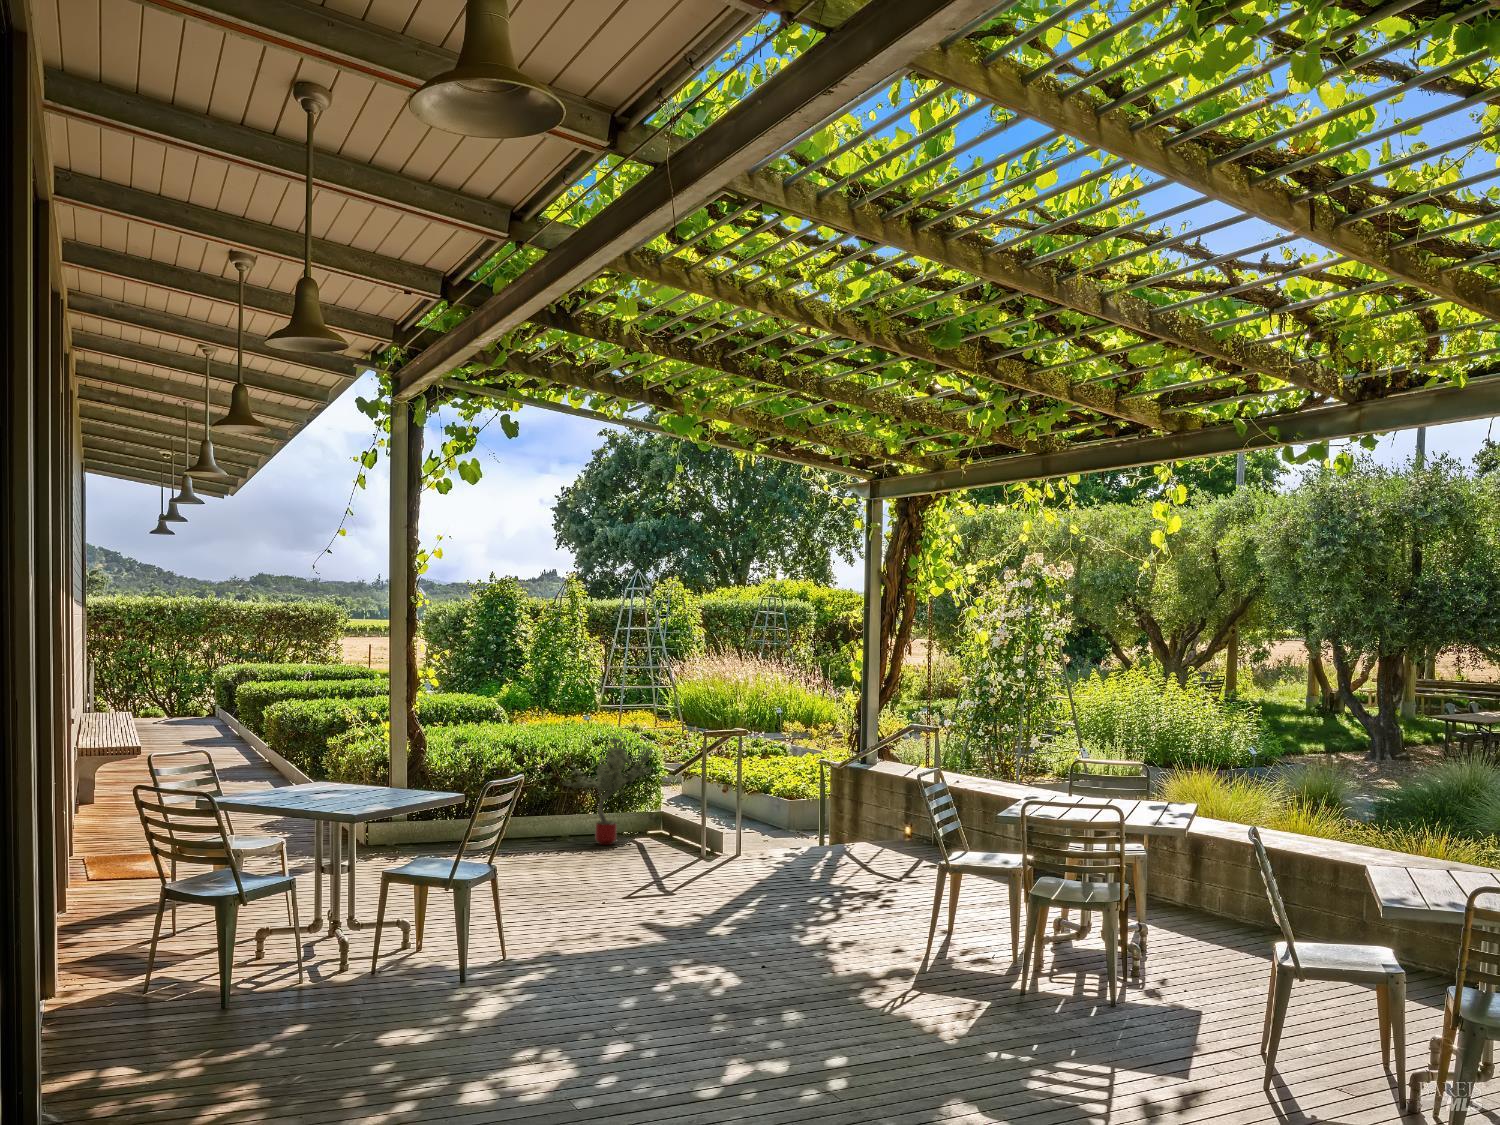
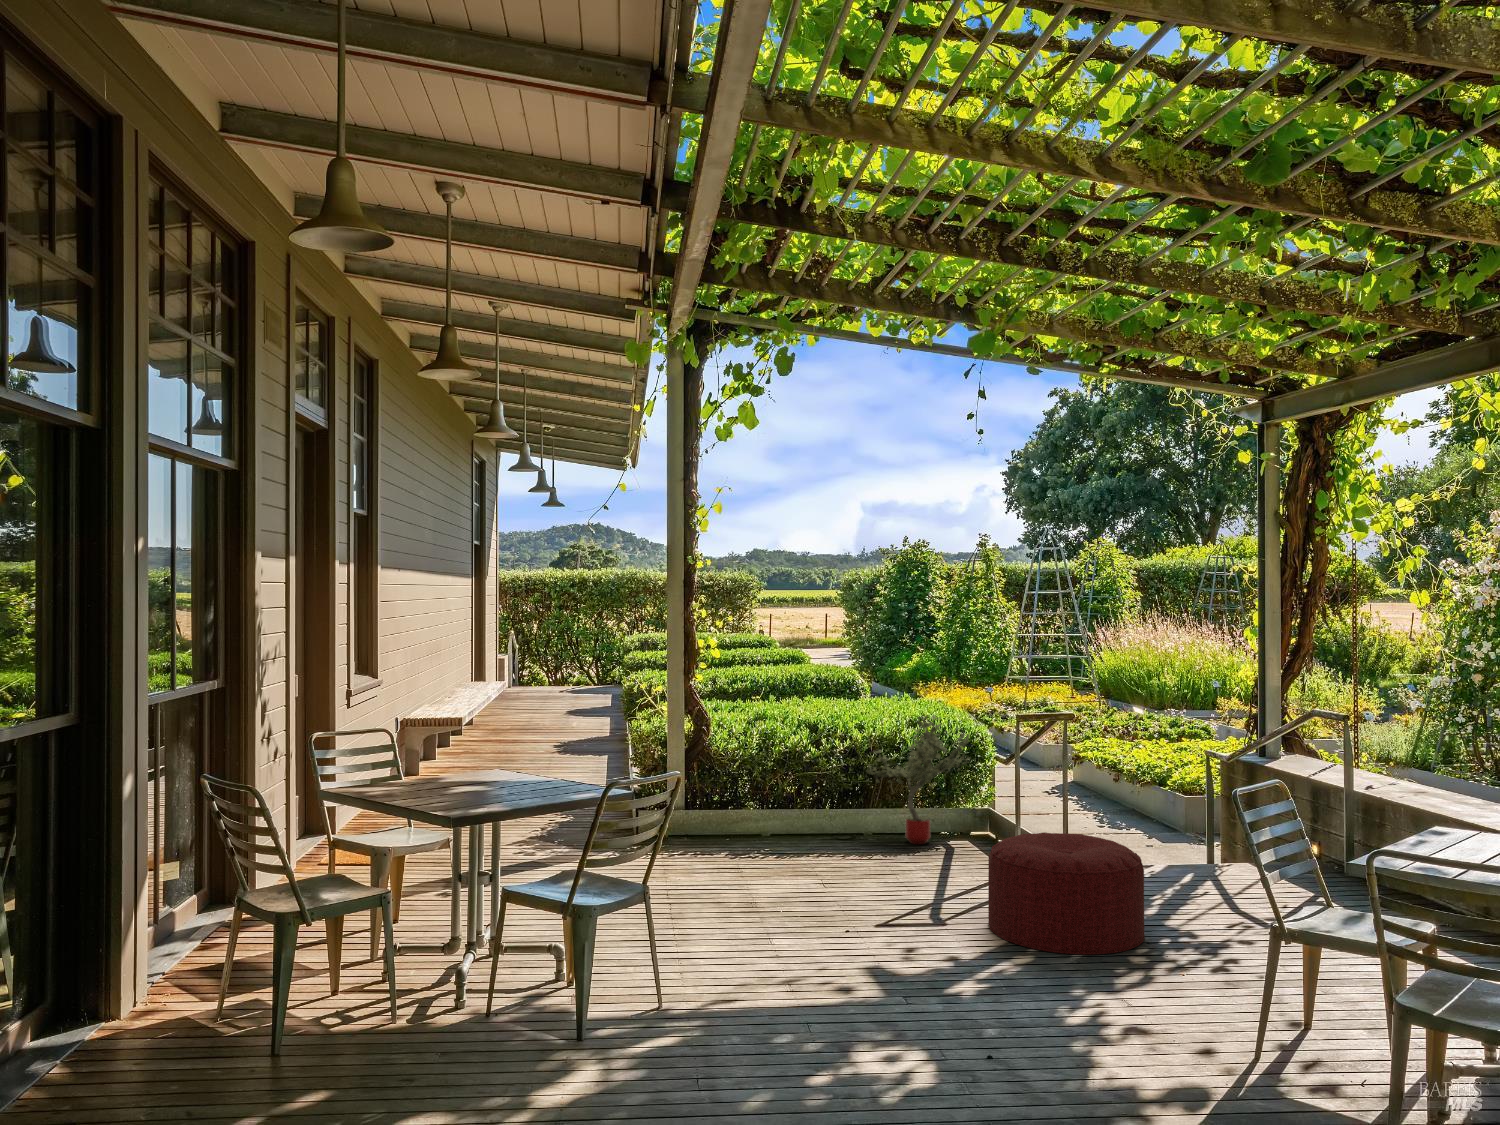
ottoman: none [705,820,824,907] -> present [988,832,1145,955]

